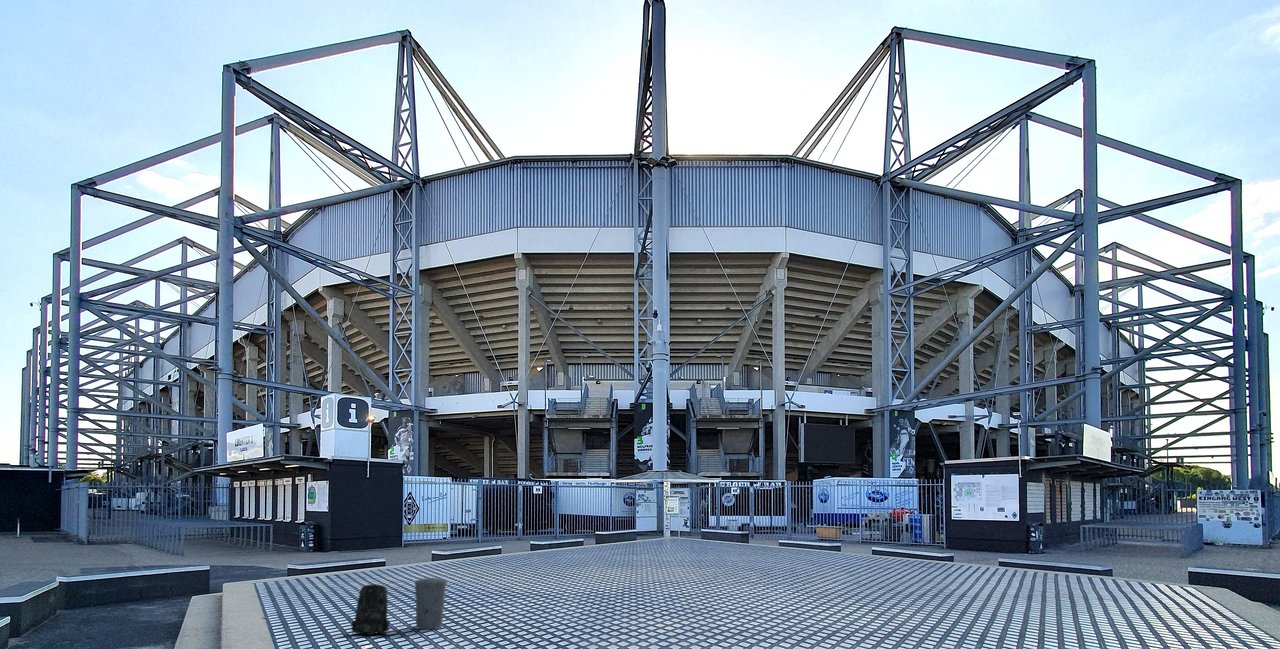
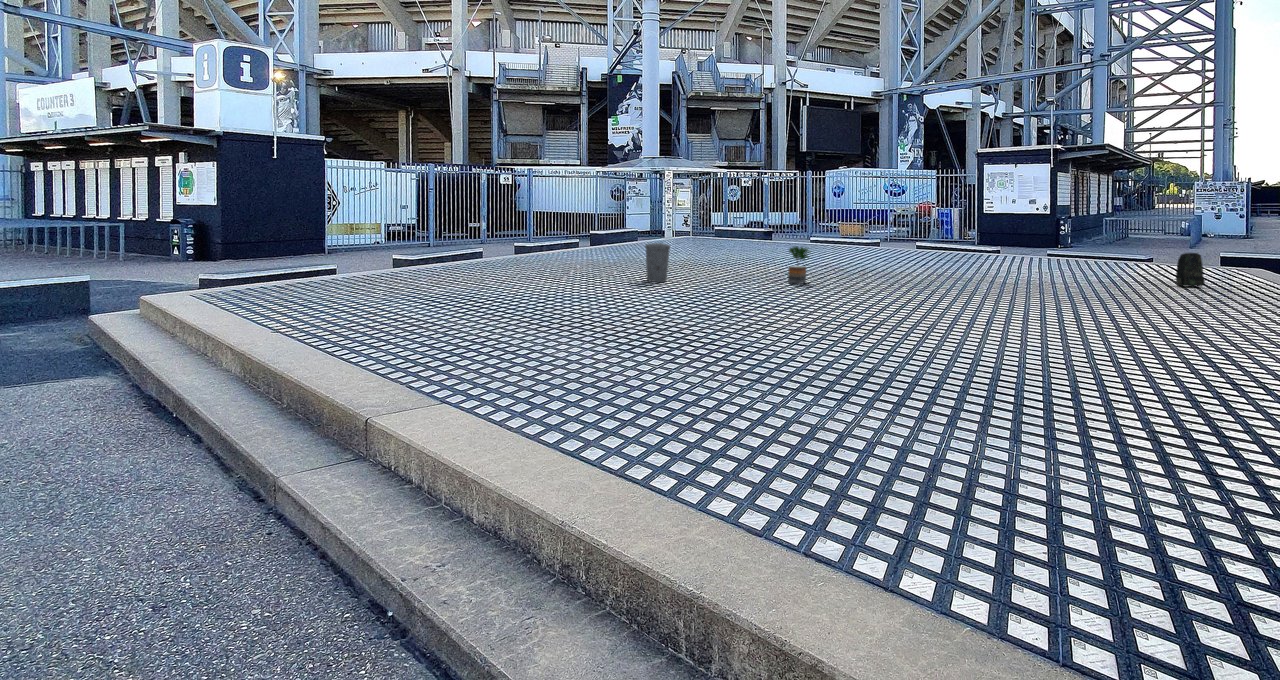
potted tree: none [597,579,628,630] -> present [788,246,811,284]
backpack: present [352,584,389,634] -> present [1176,253,1205,287]

